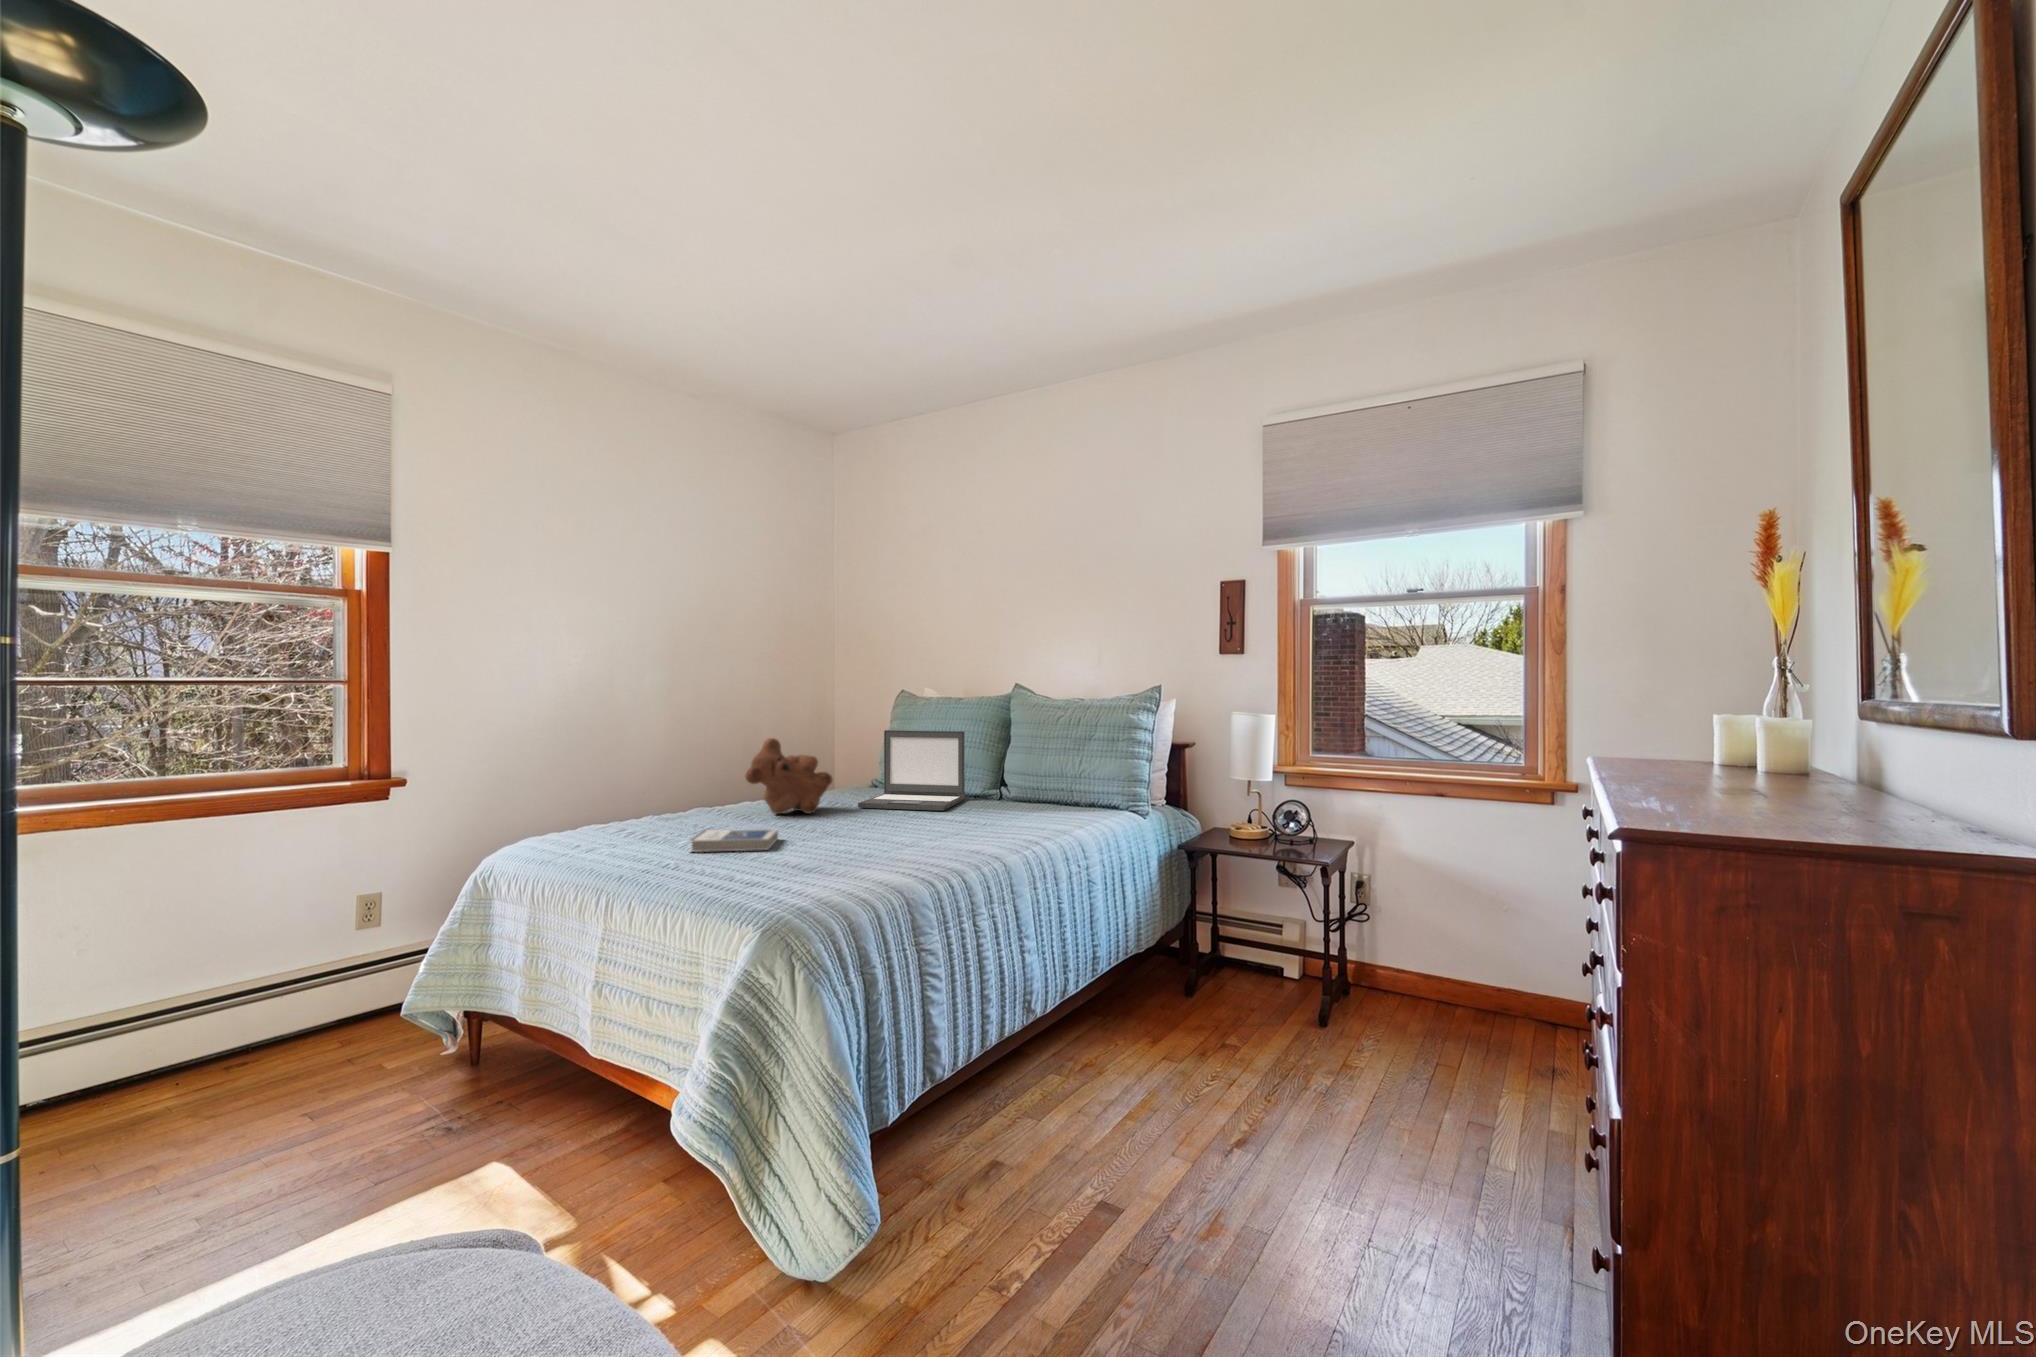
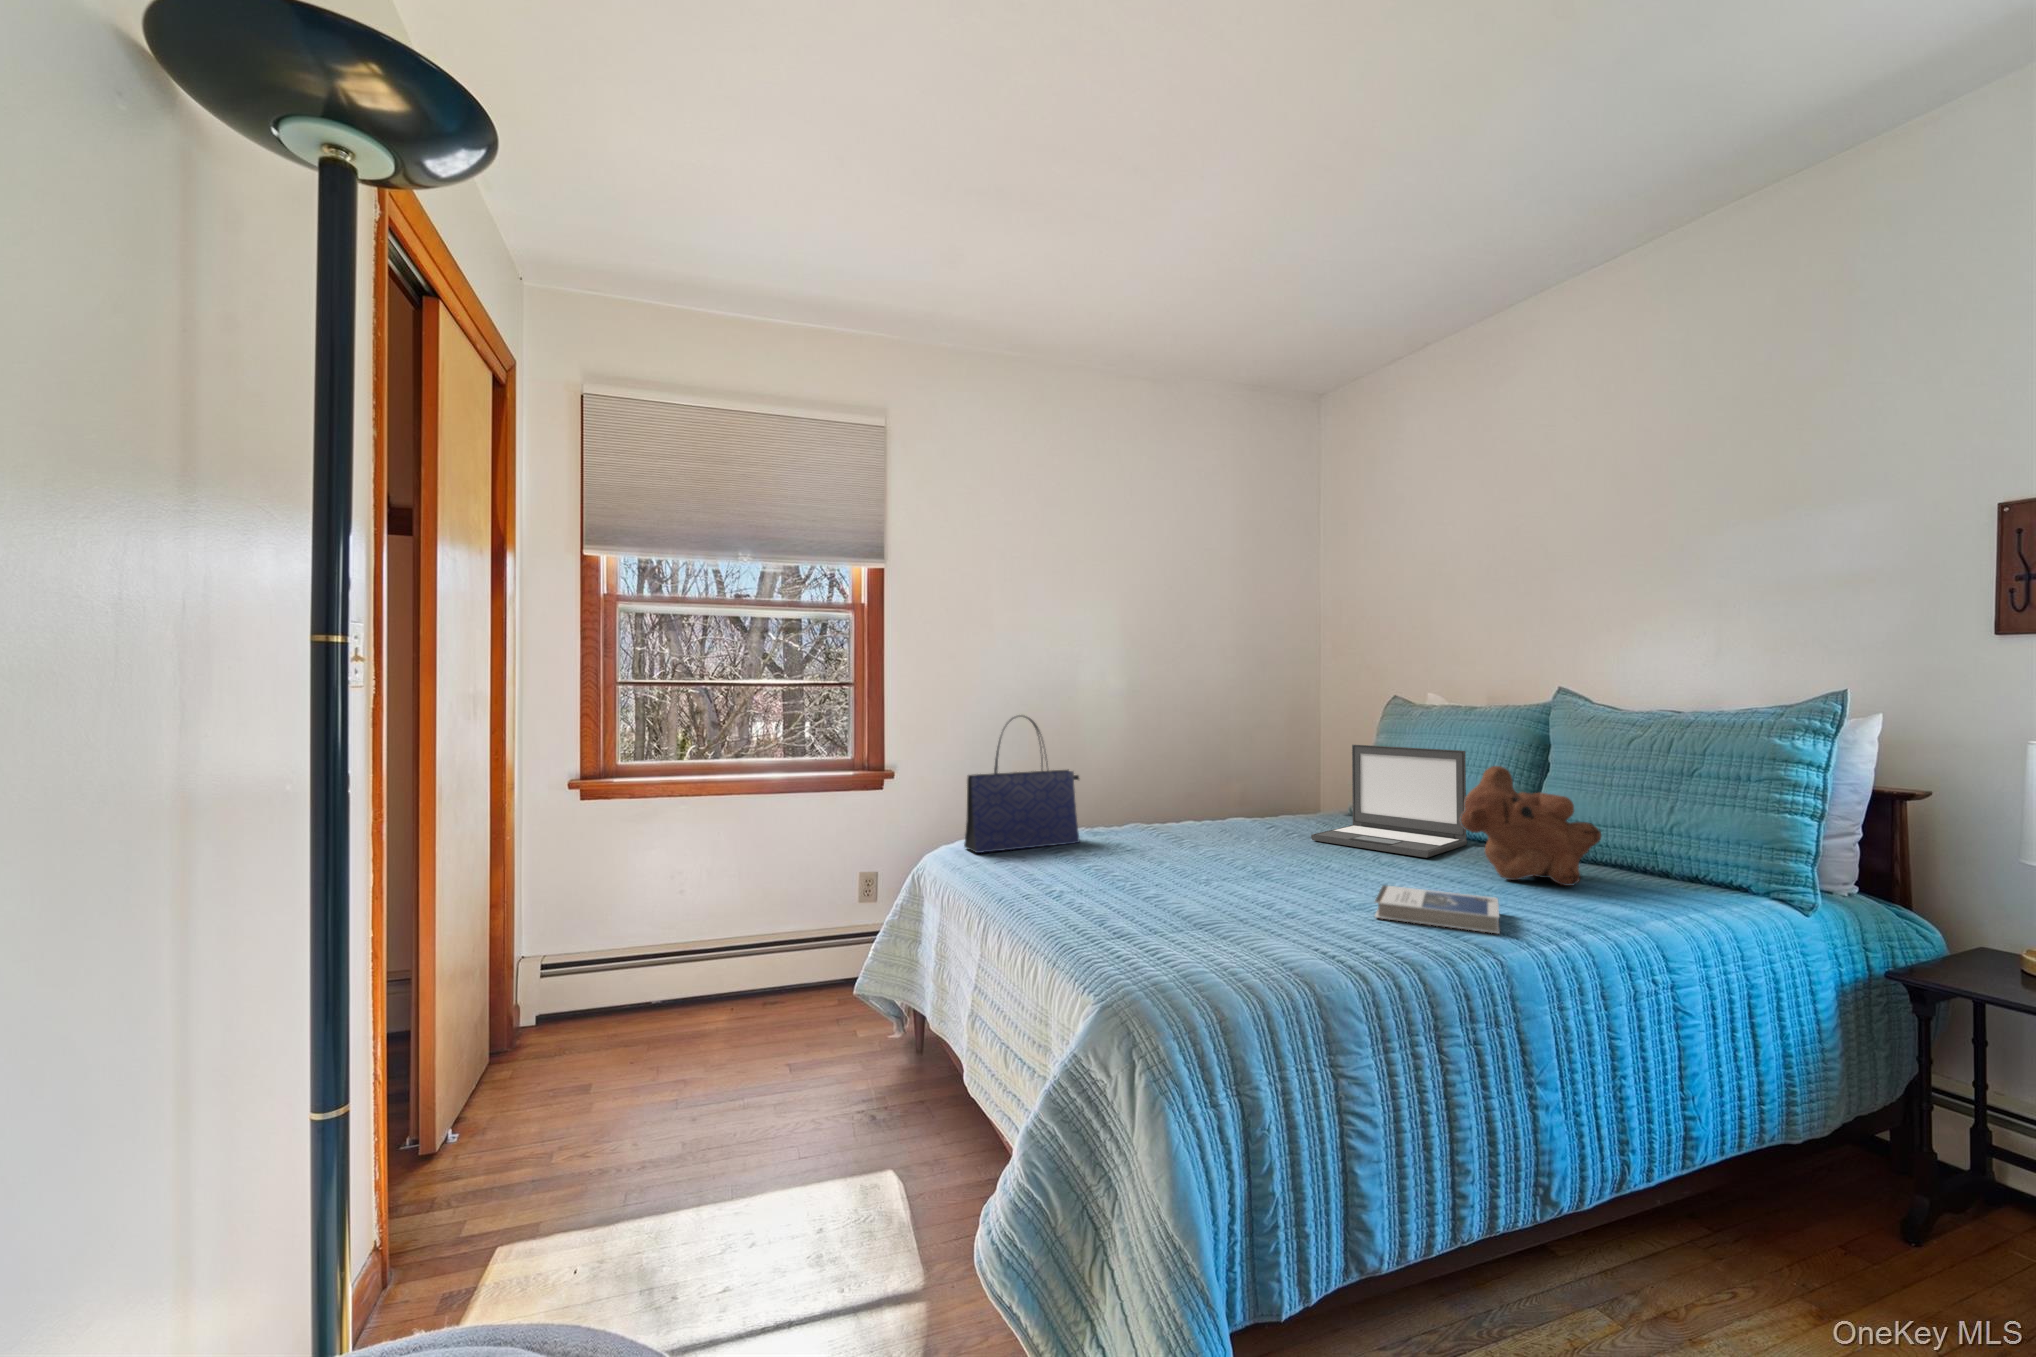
tote bag: none [540,712,660,849] -> present [964,716,1080,853]
teddy bear: present [745,738,832,814] -> present [1460,766,1601,886]
hardback book: present [690,829,778,852] -> present [1375,885,1499,933]

